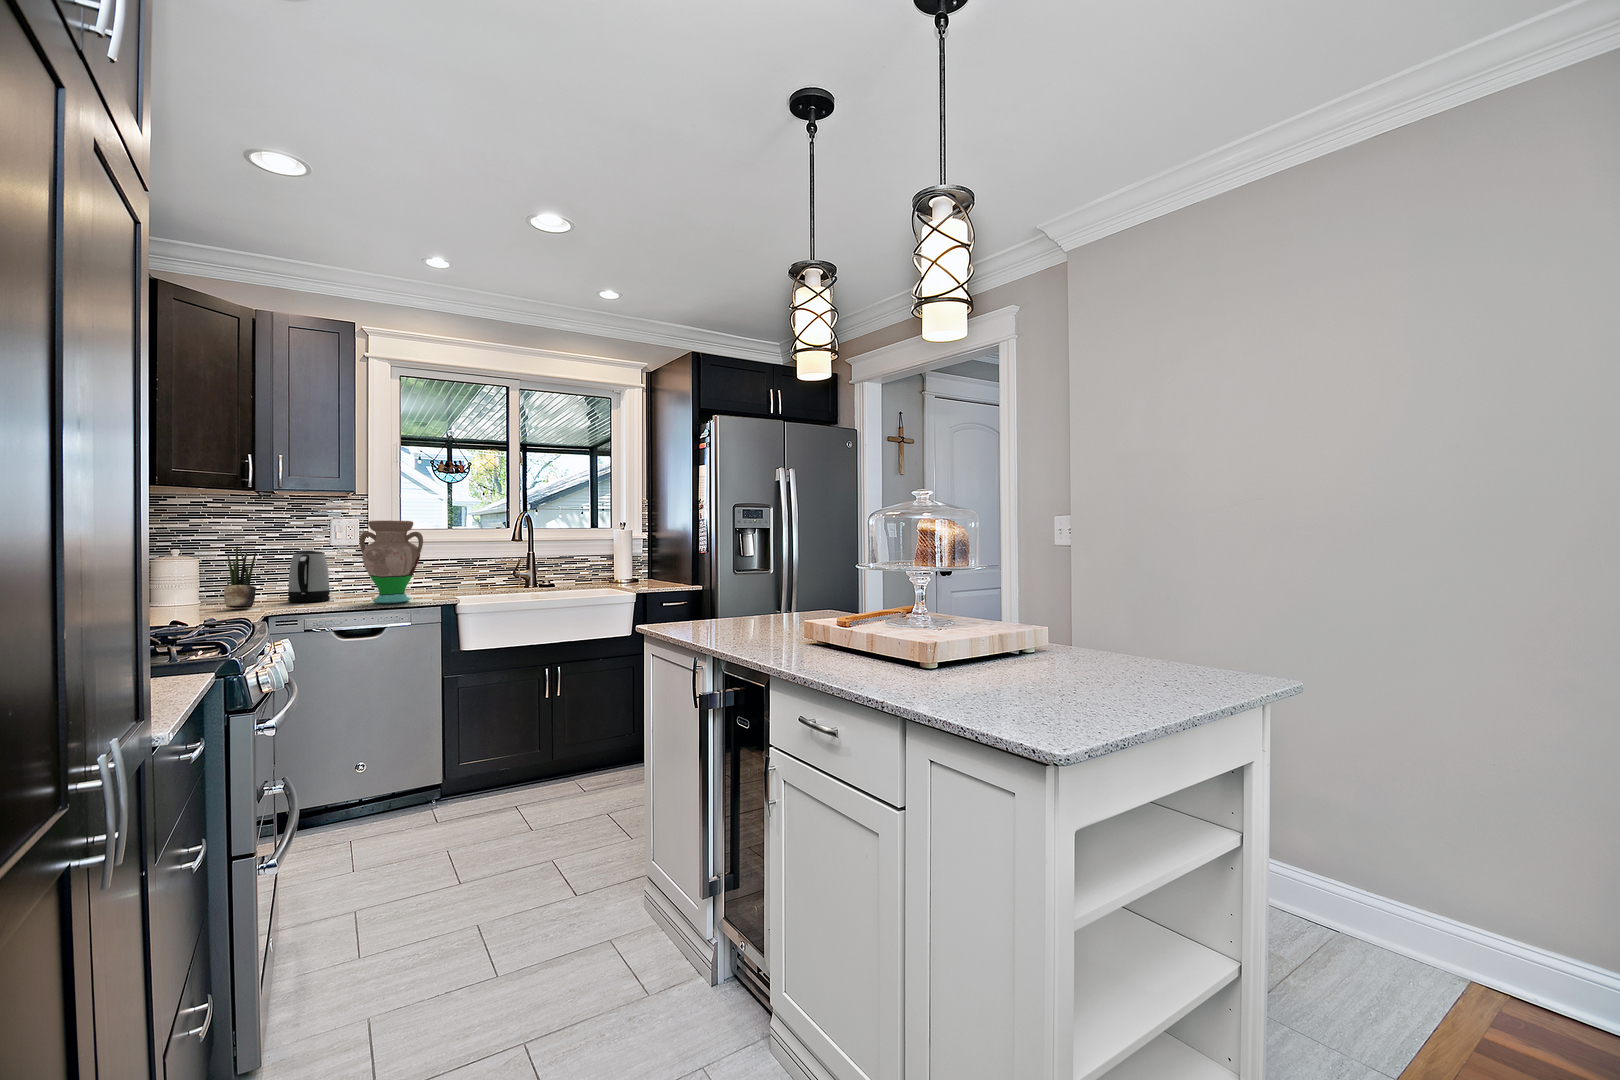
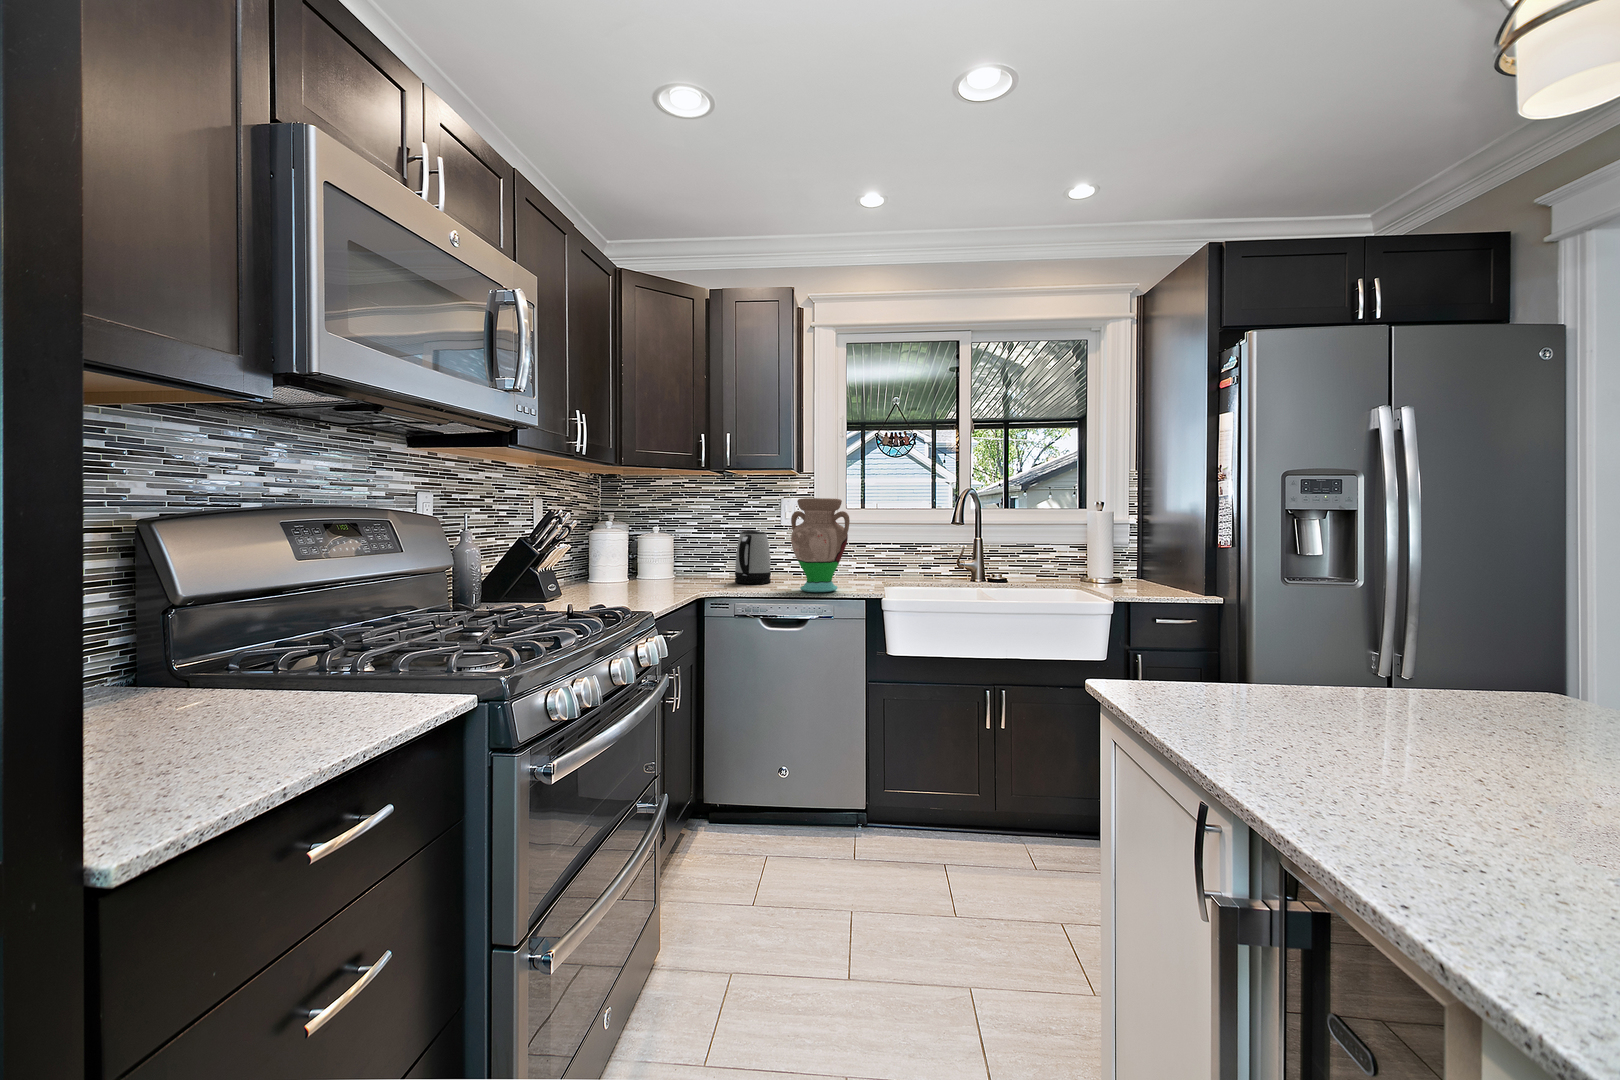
potted plant: present [224,547,257,608] -> none [677,524,704,587]

